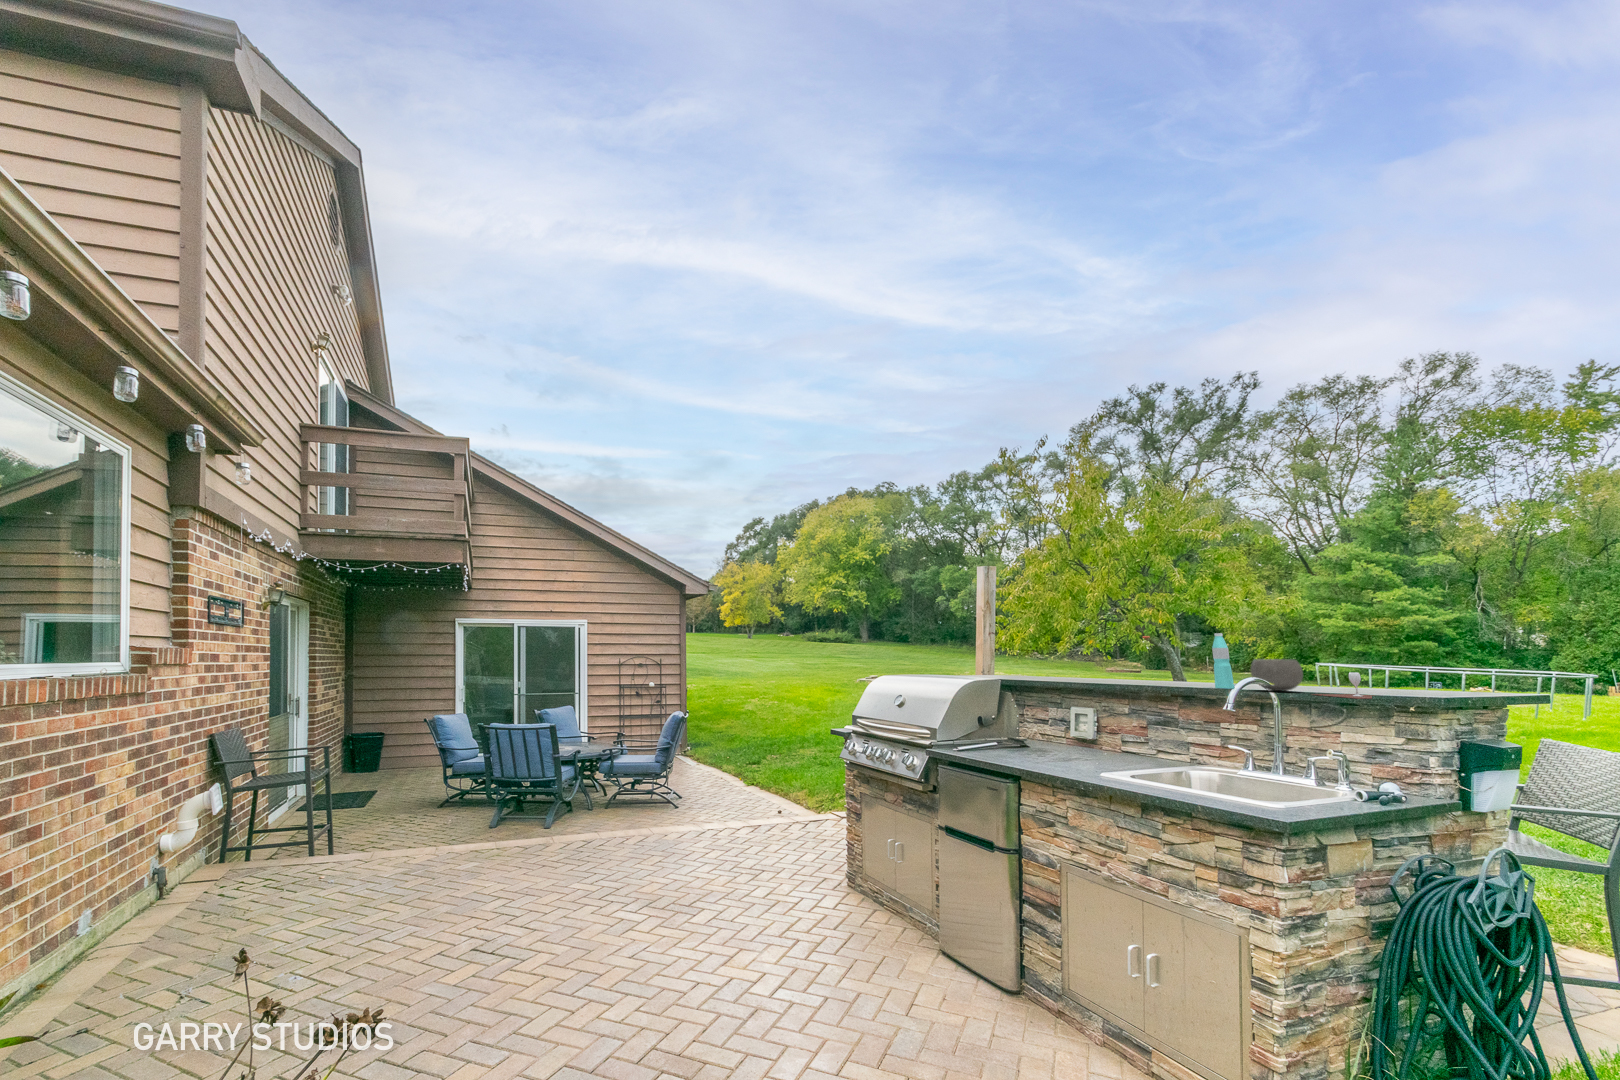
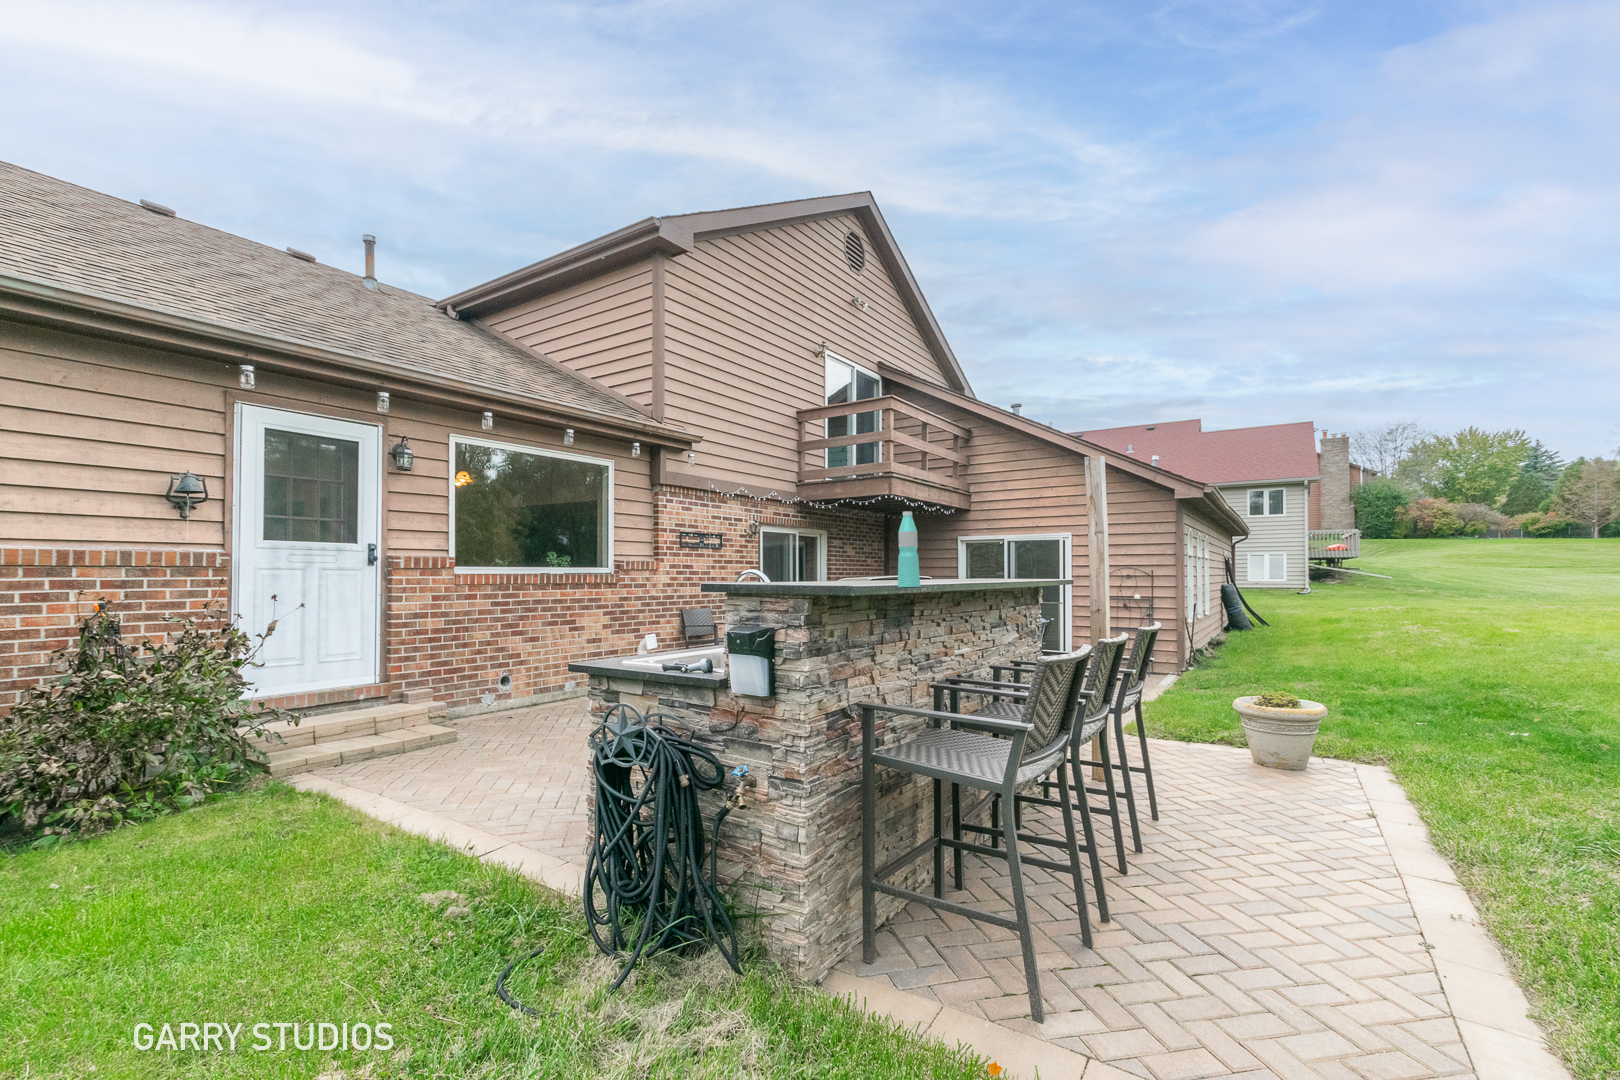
bowl: present [1251,659,1303,691] -> none [837,545,895,589]
wine glass: present [1315,672,1374,699] -> none [745,560,837,593]

